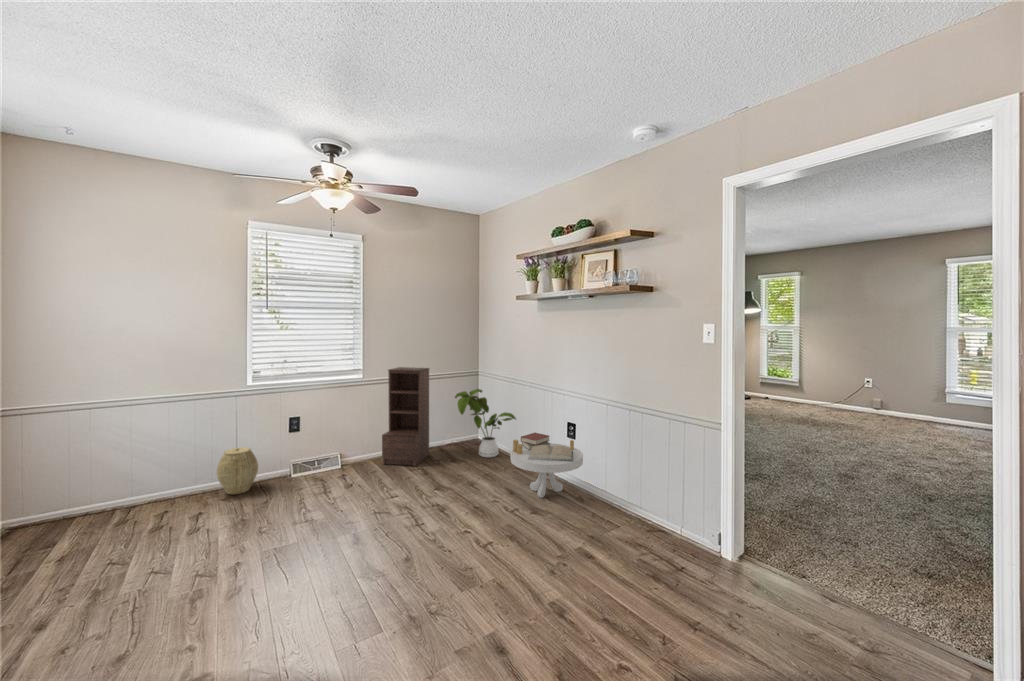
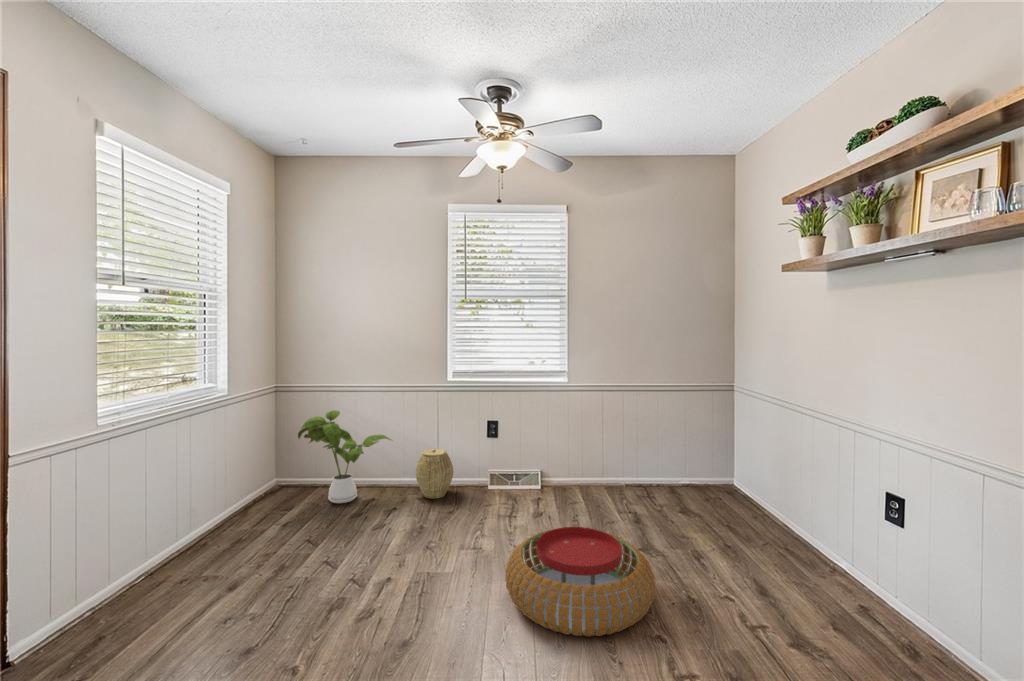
bookshelf: present [382,367,429,466] -> none [588,371,655,506]
house plant: present [455,389,516,457] -> present [298,410,391,503]
side table: present [510,433,583,498] -> none [760,494,916,616]
pouf: none [352,478,460,548] -> present [505,527,655,637]

